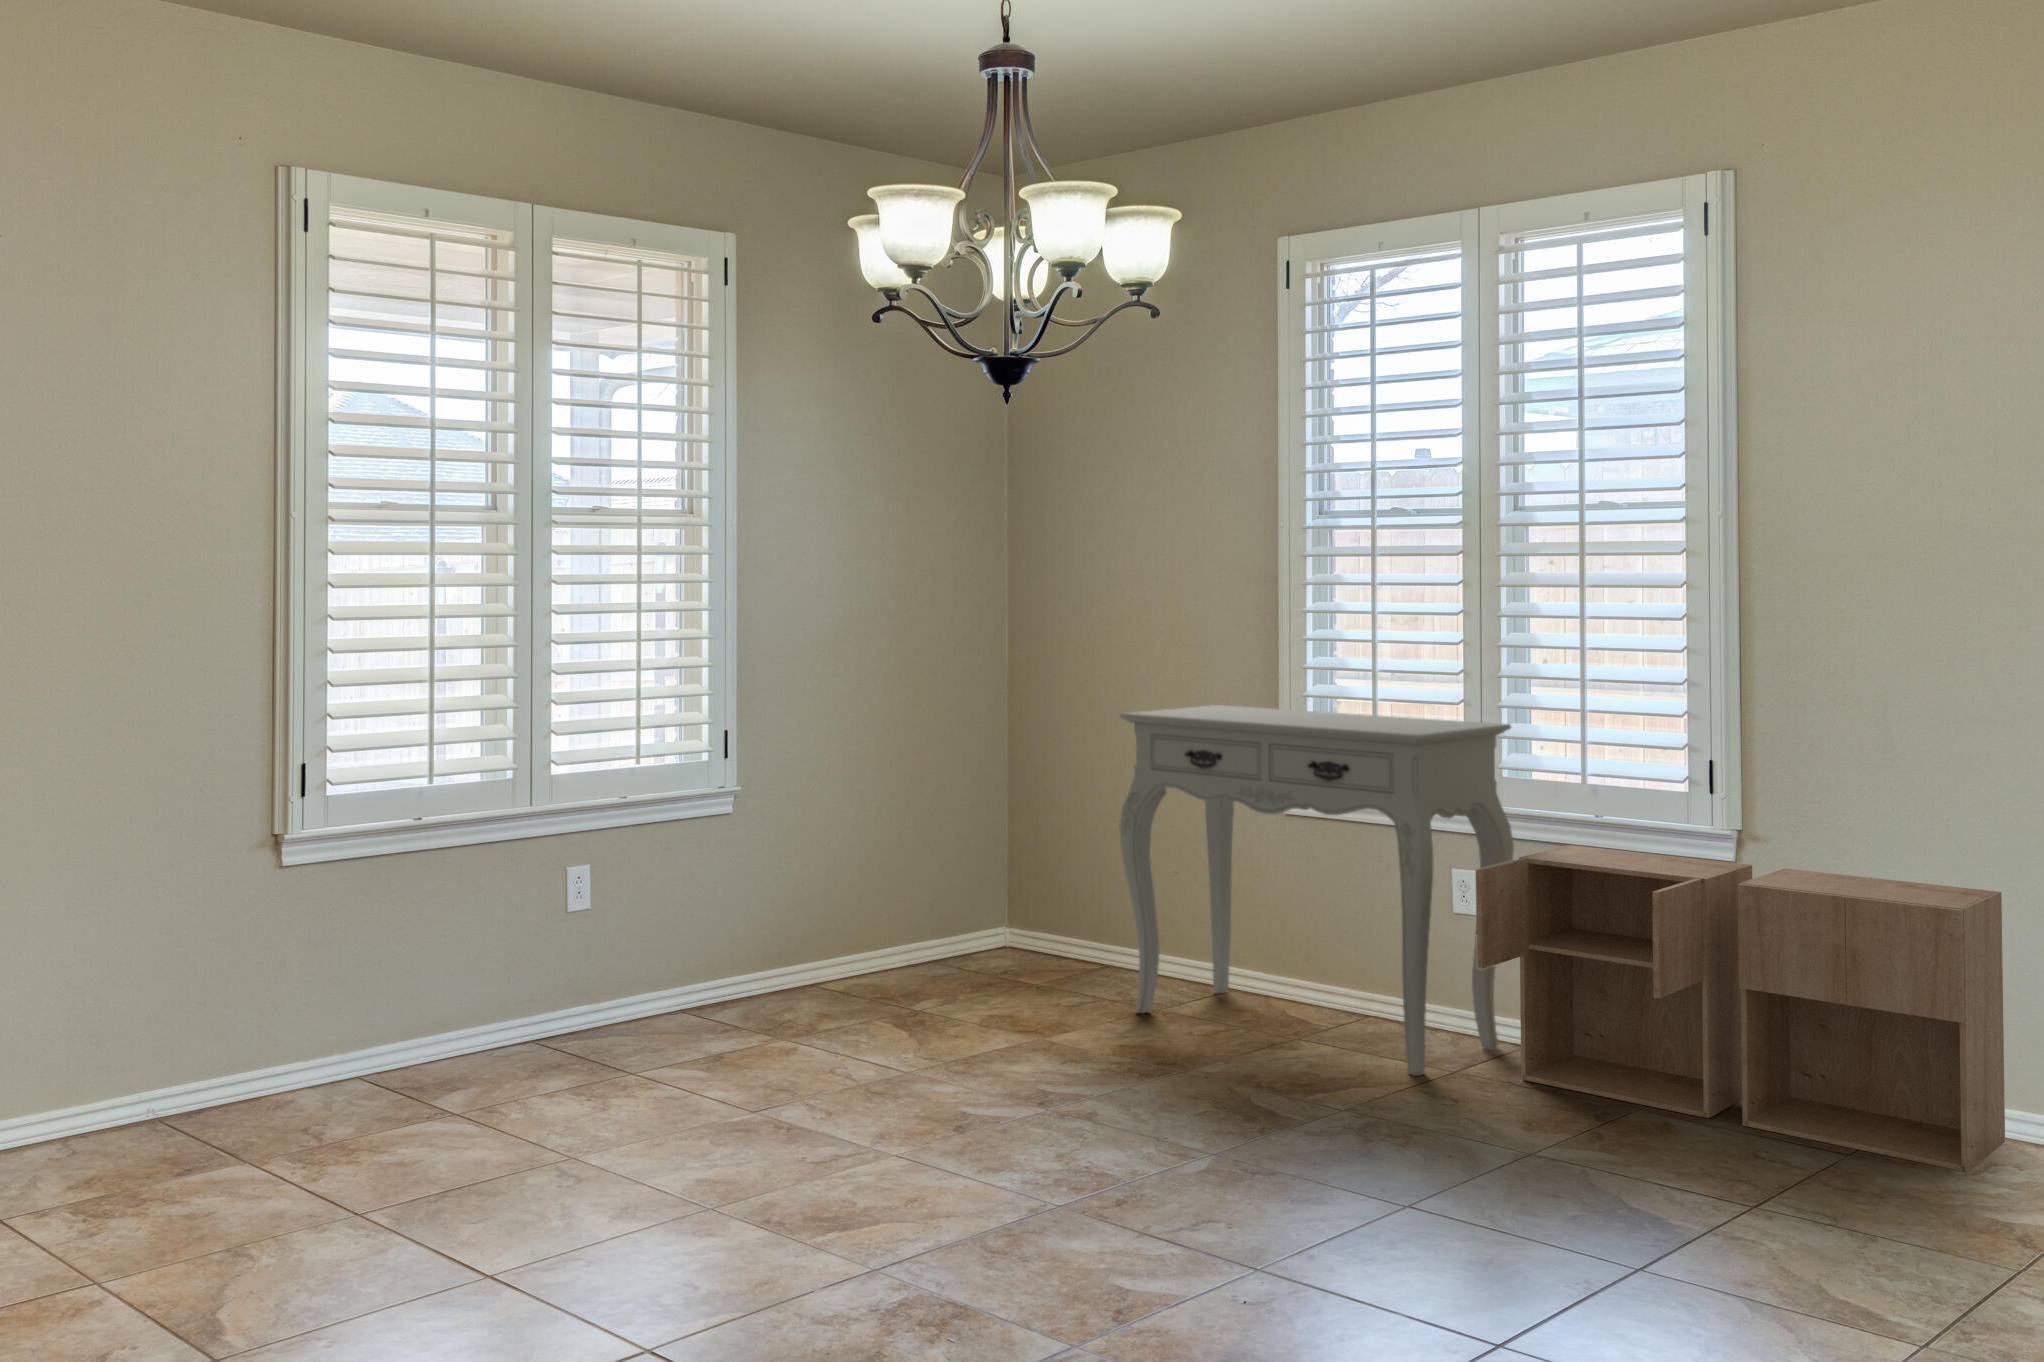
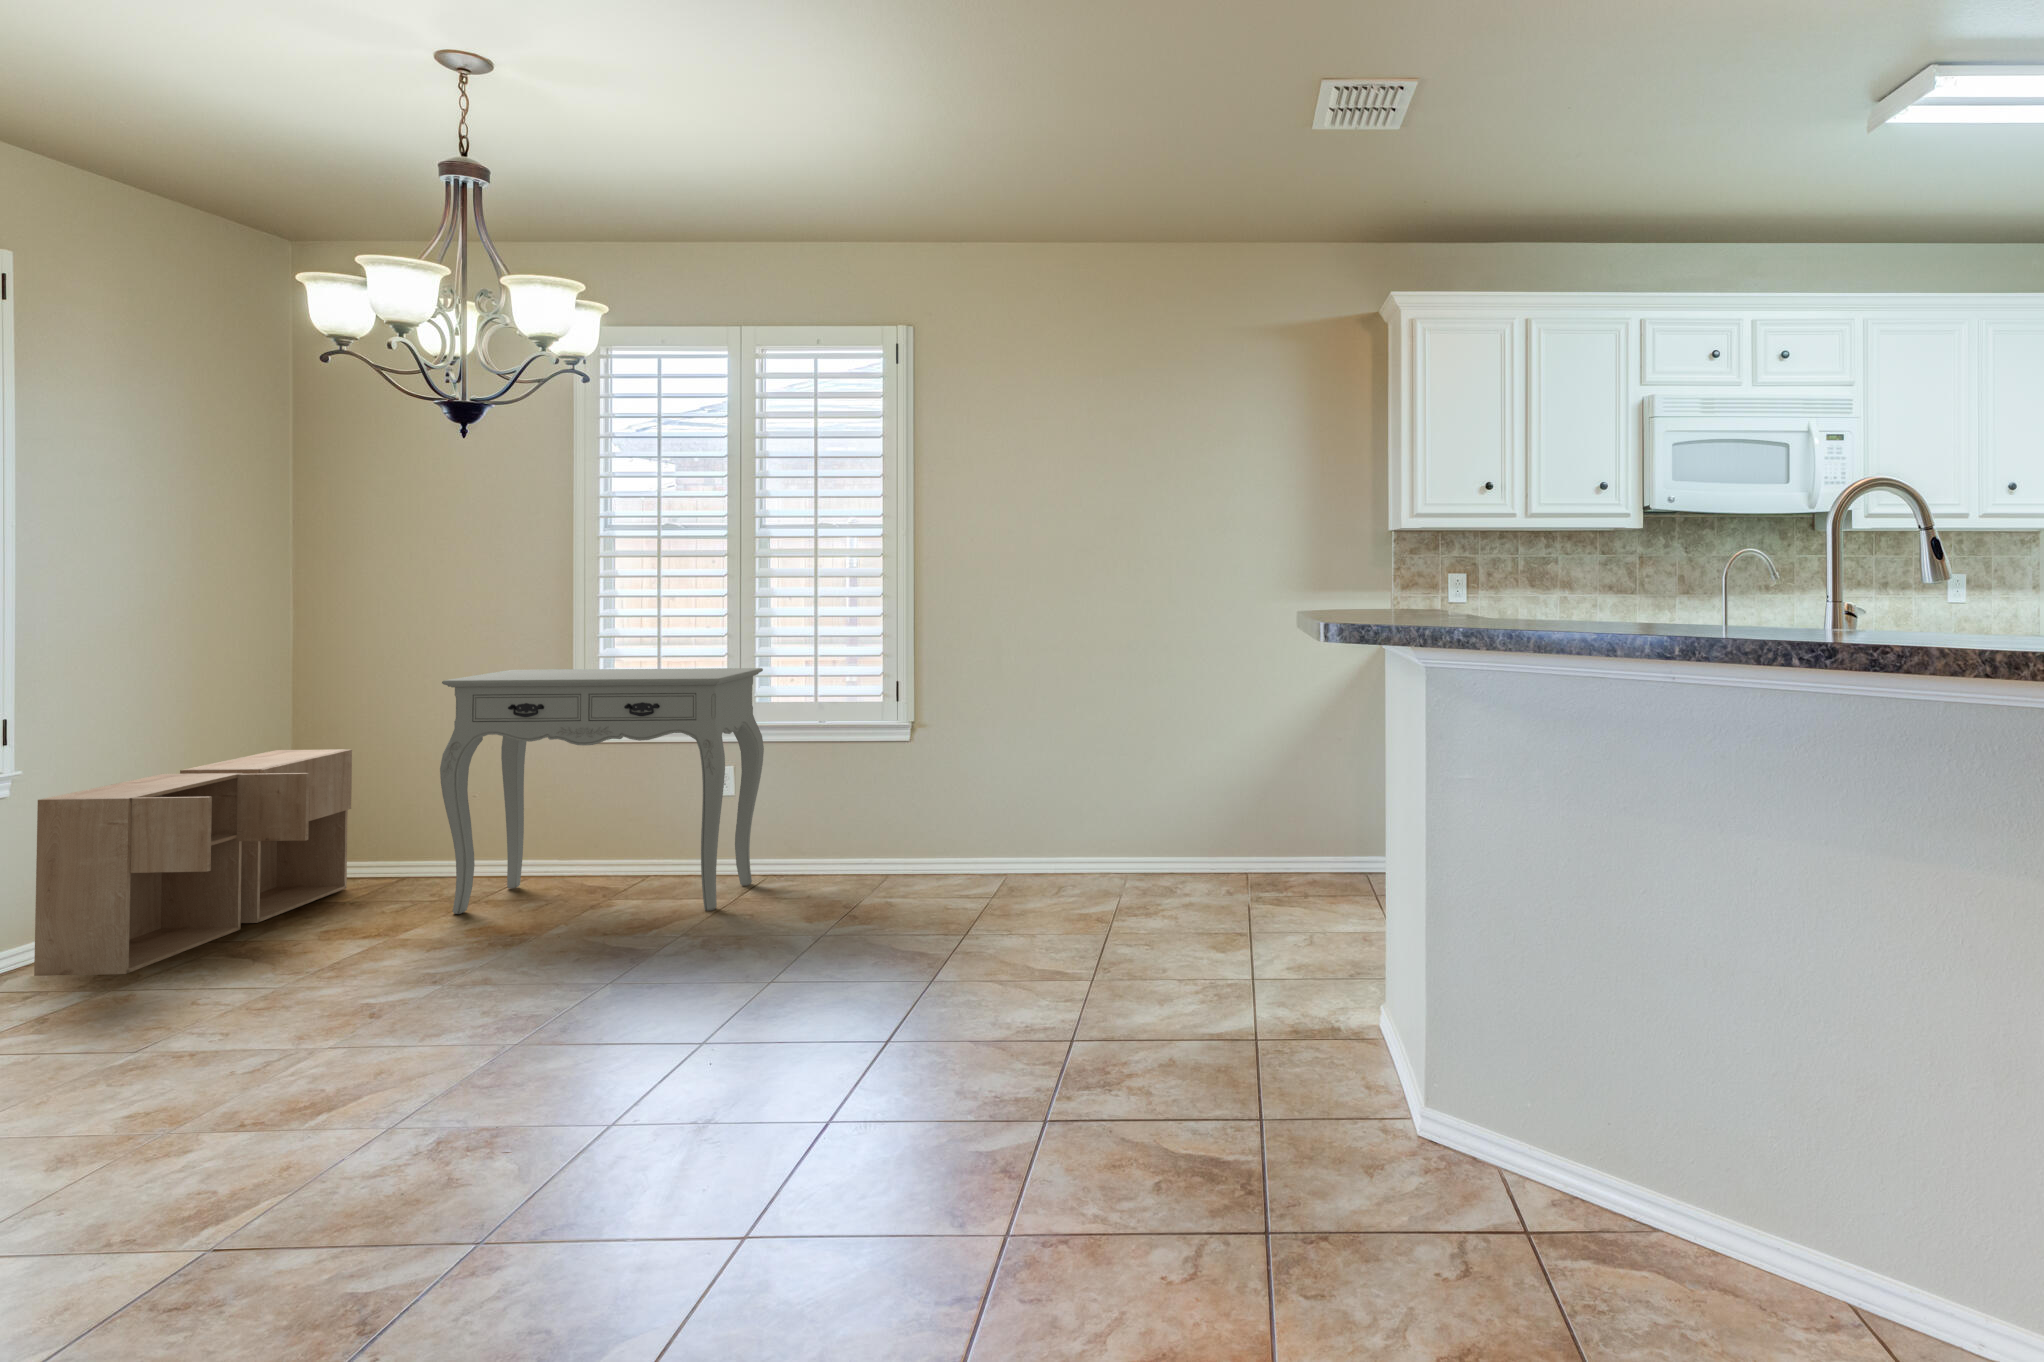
storage cabinet: present [1476,845,2005,1172] -> present [34,749,352,976]

